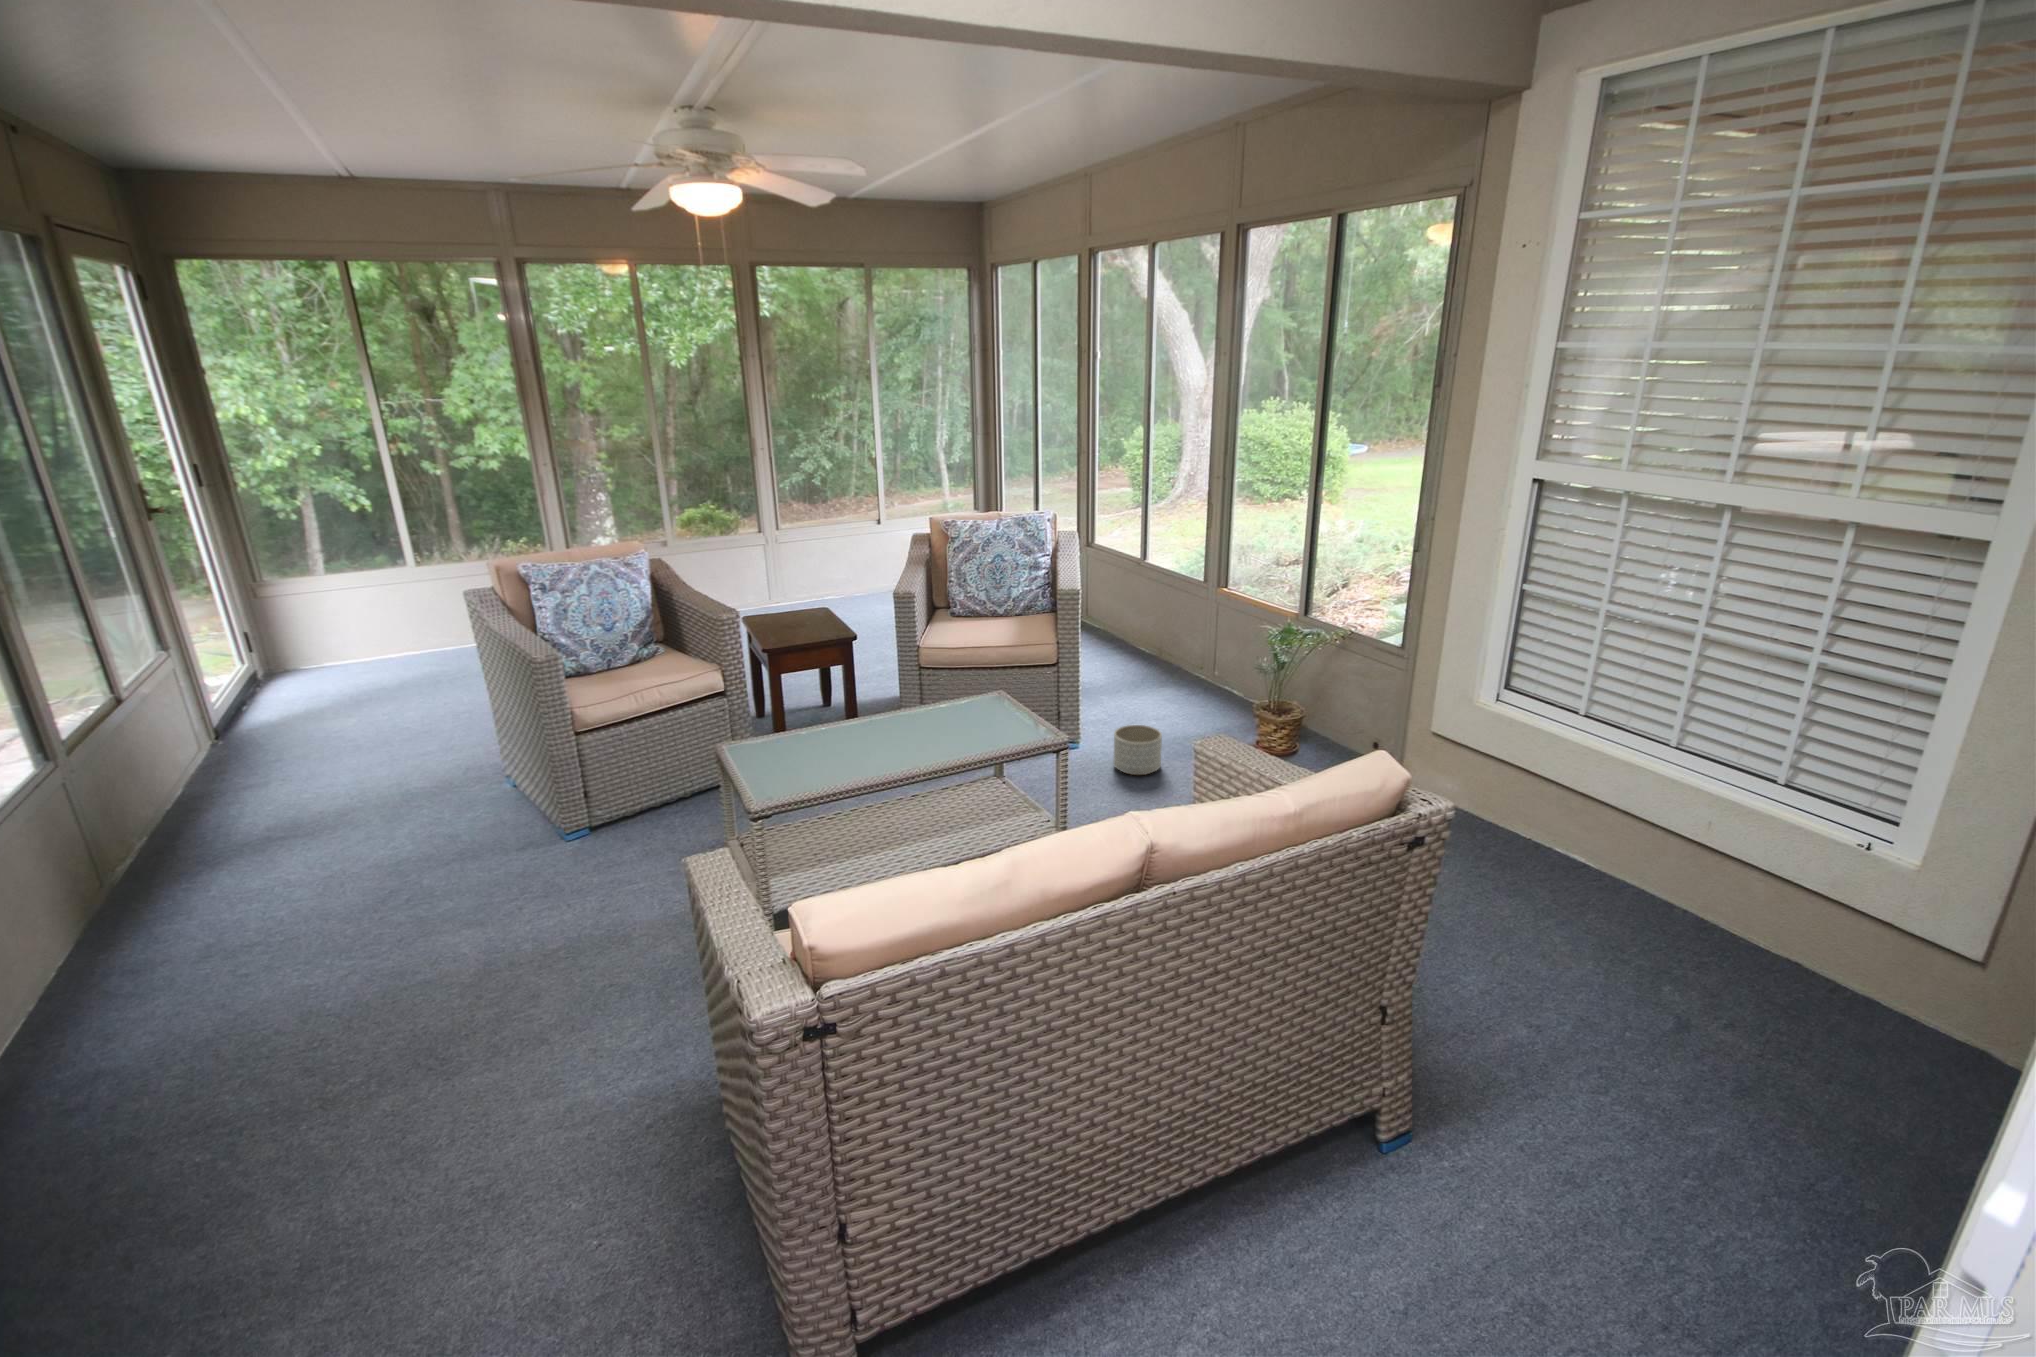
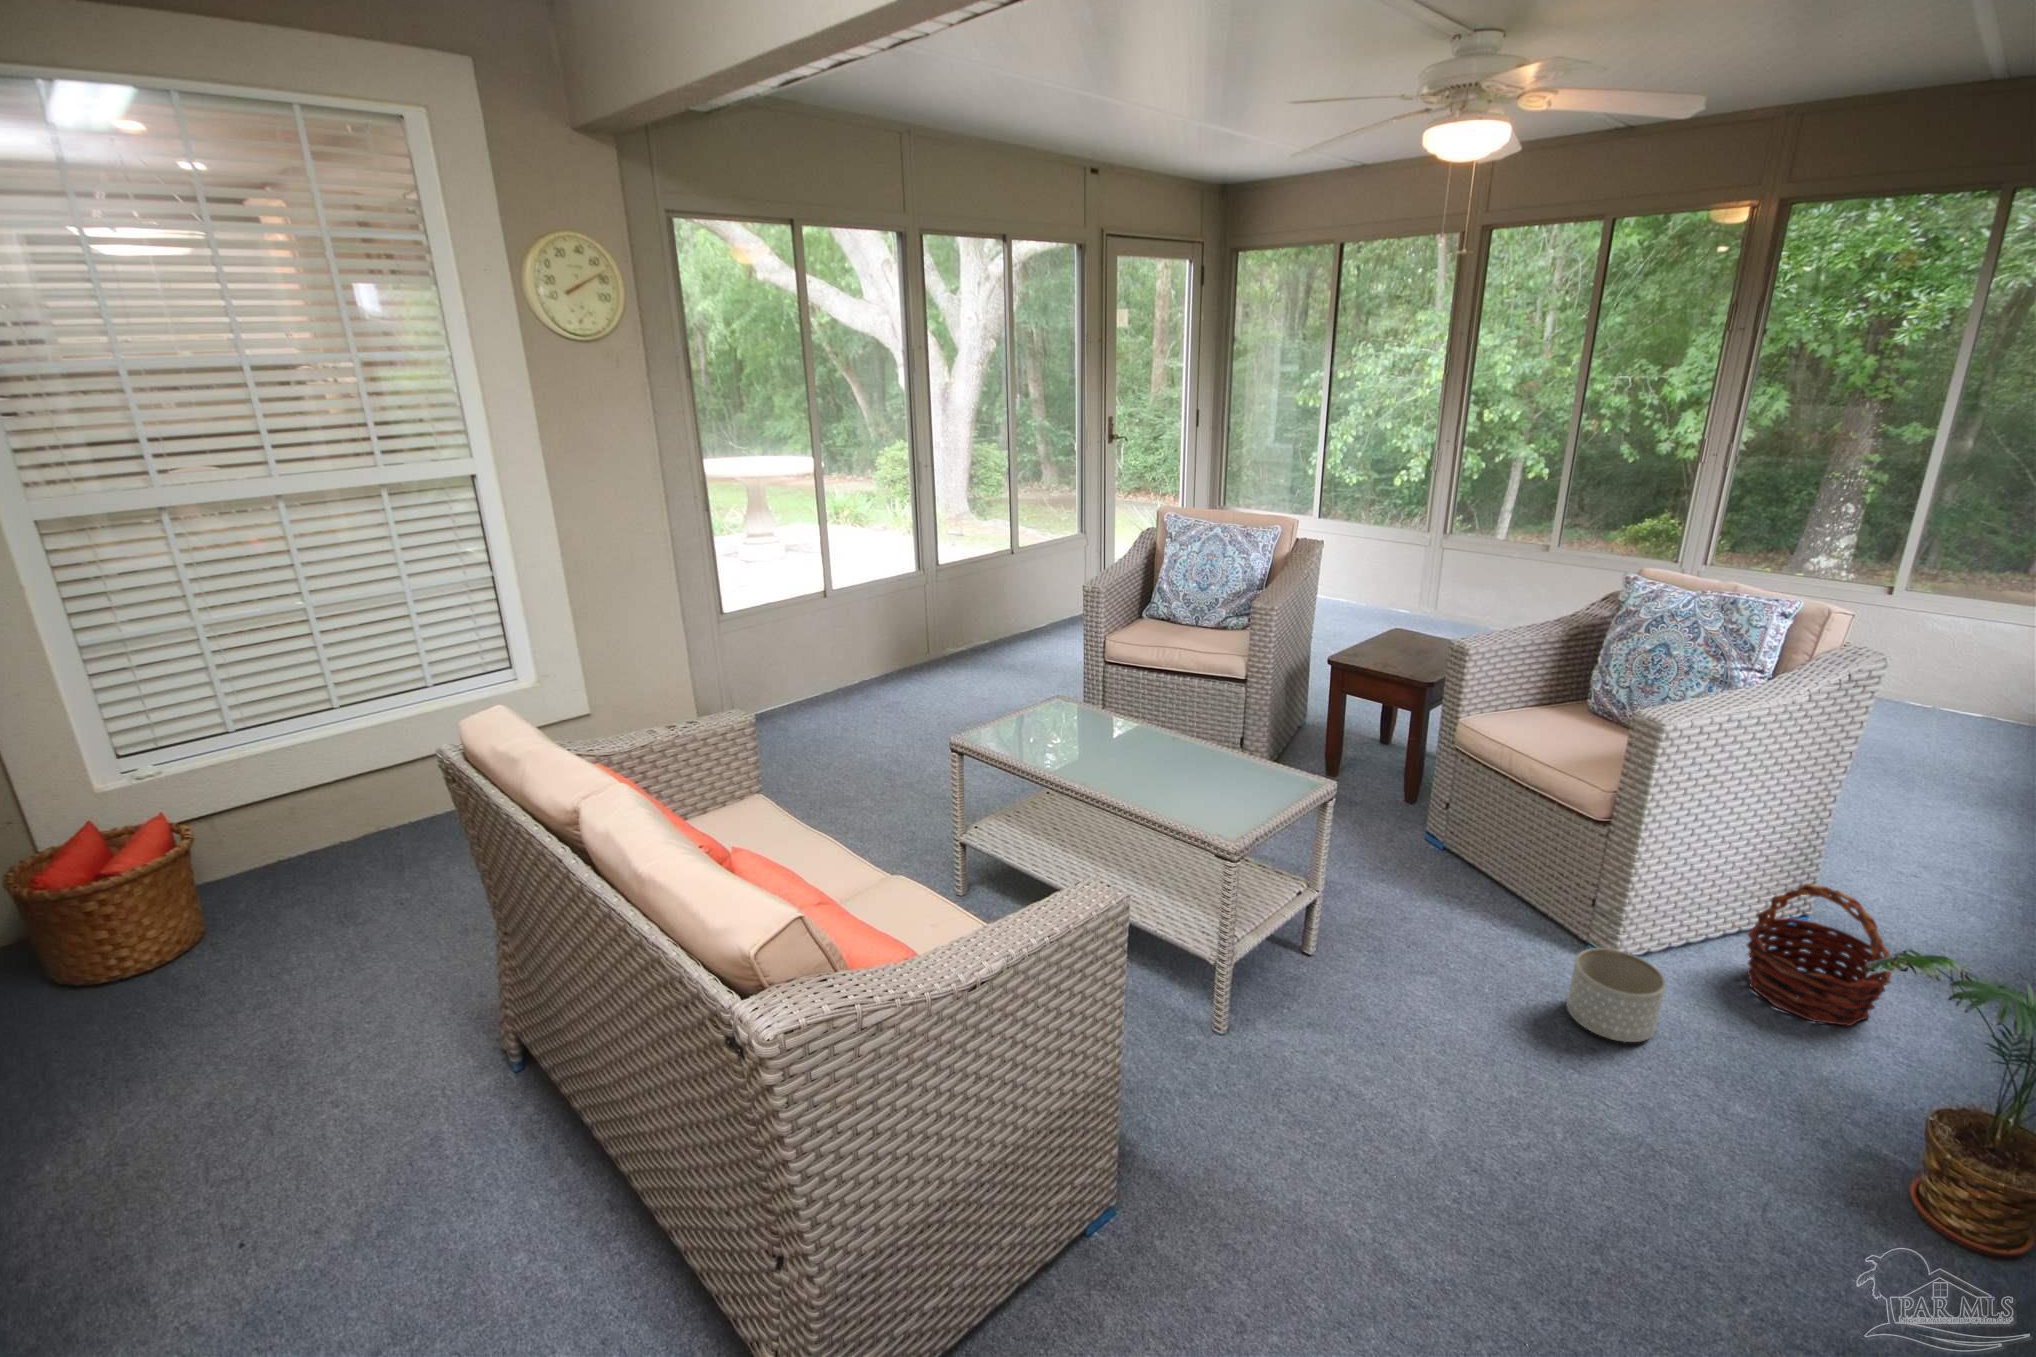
basket: none [1111,653,1177,726] -> present [1747,884,1891,1026]

